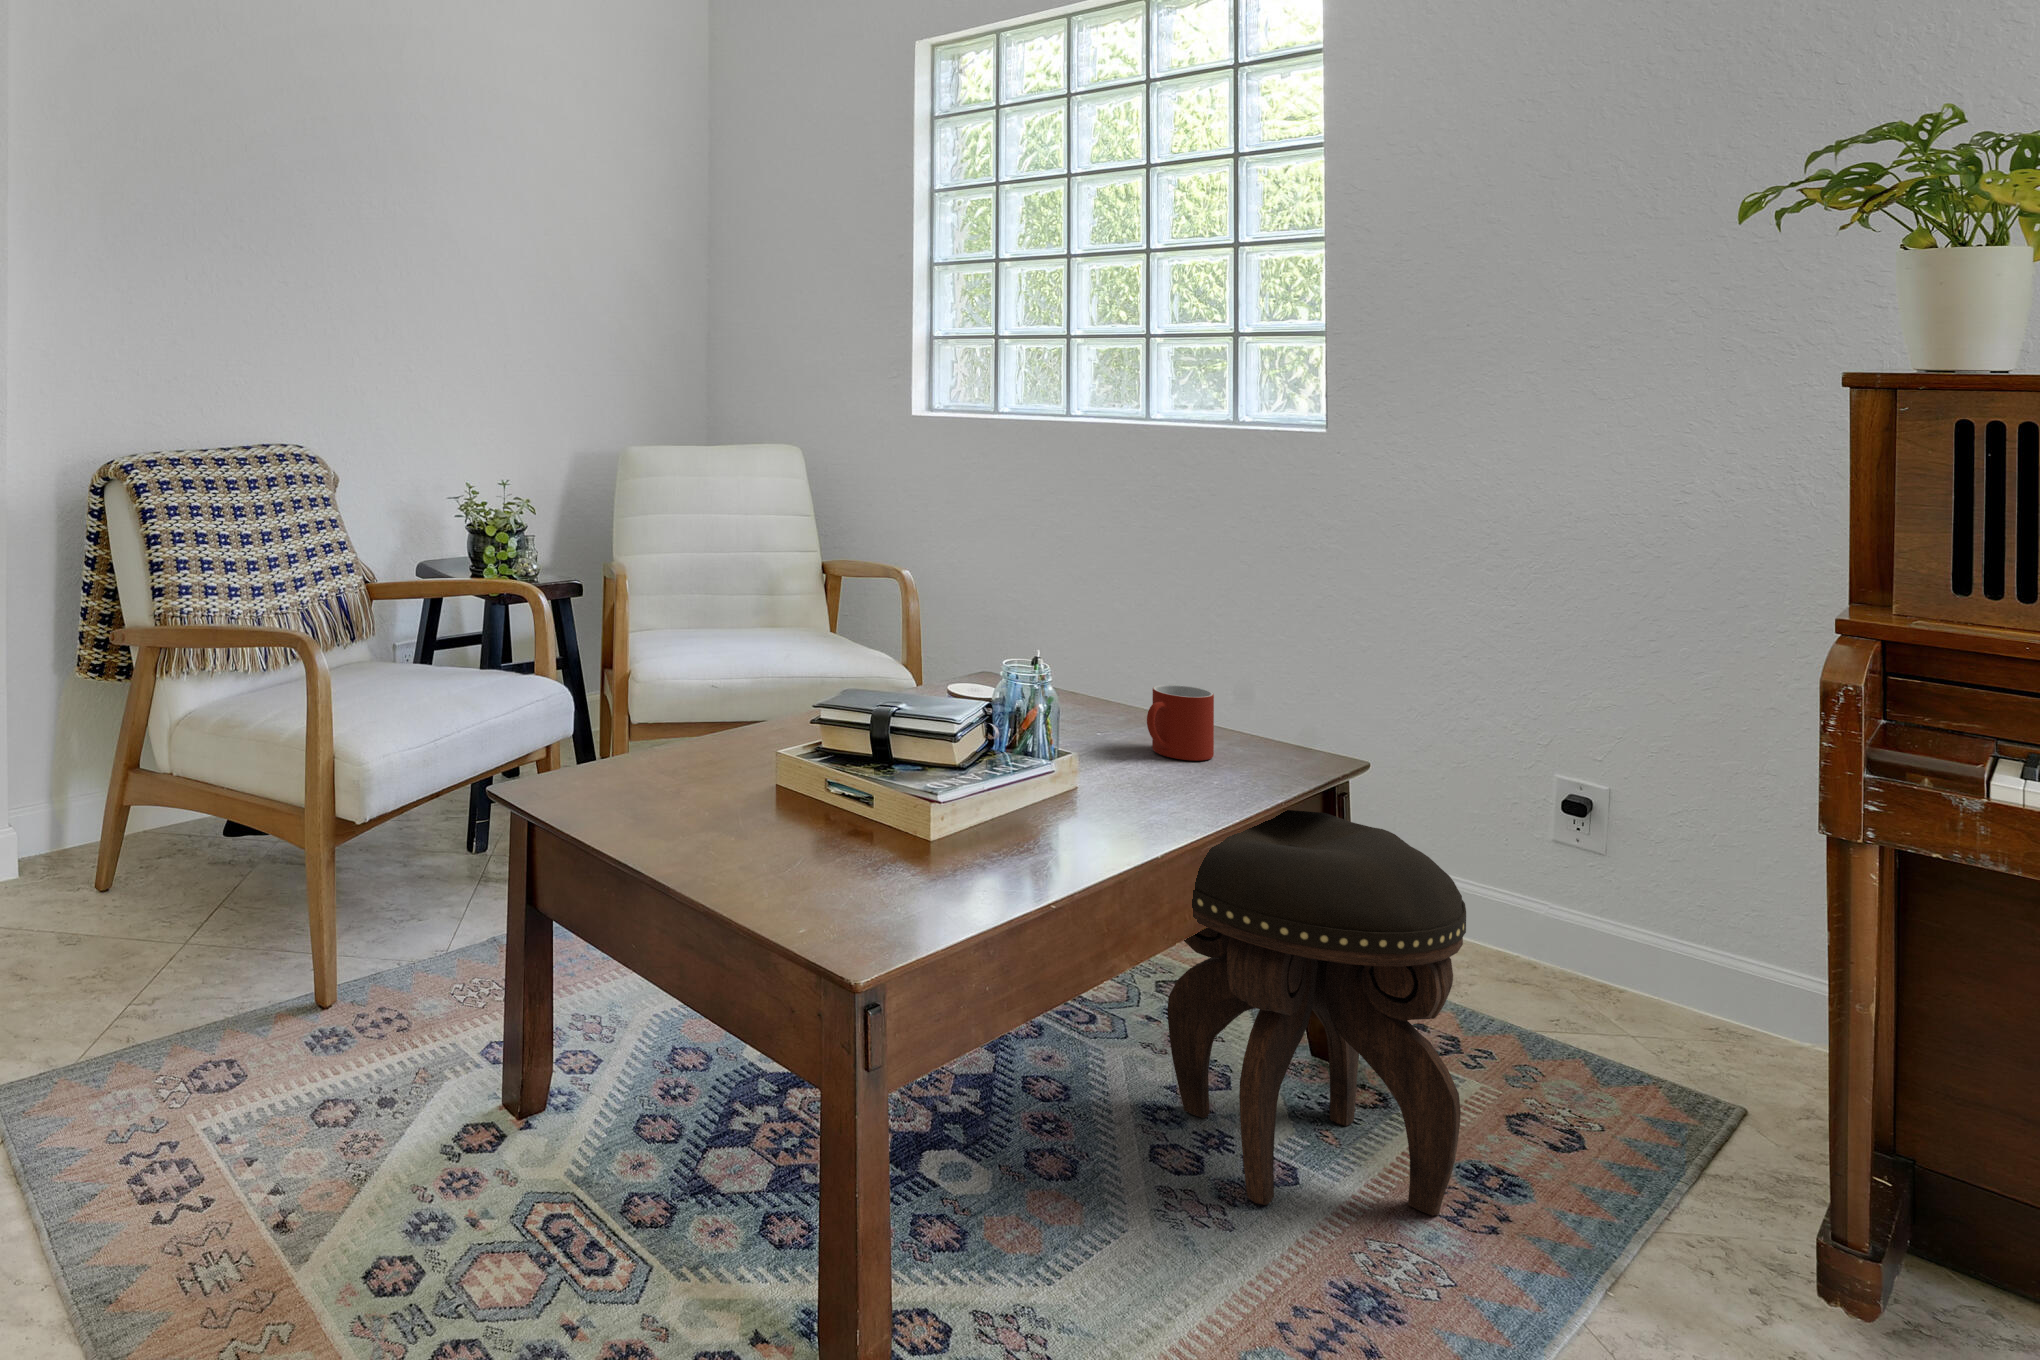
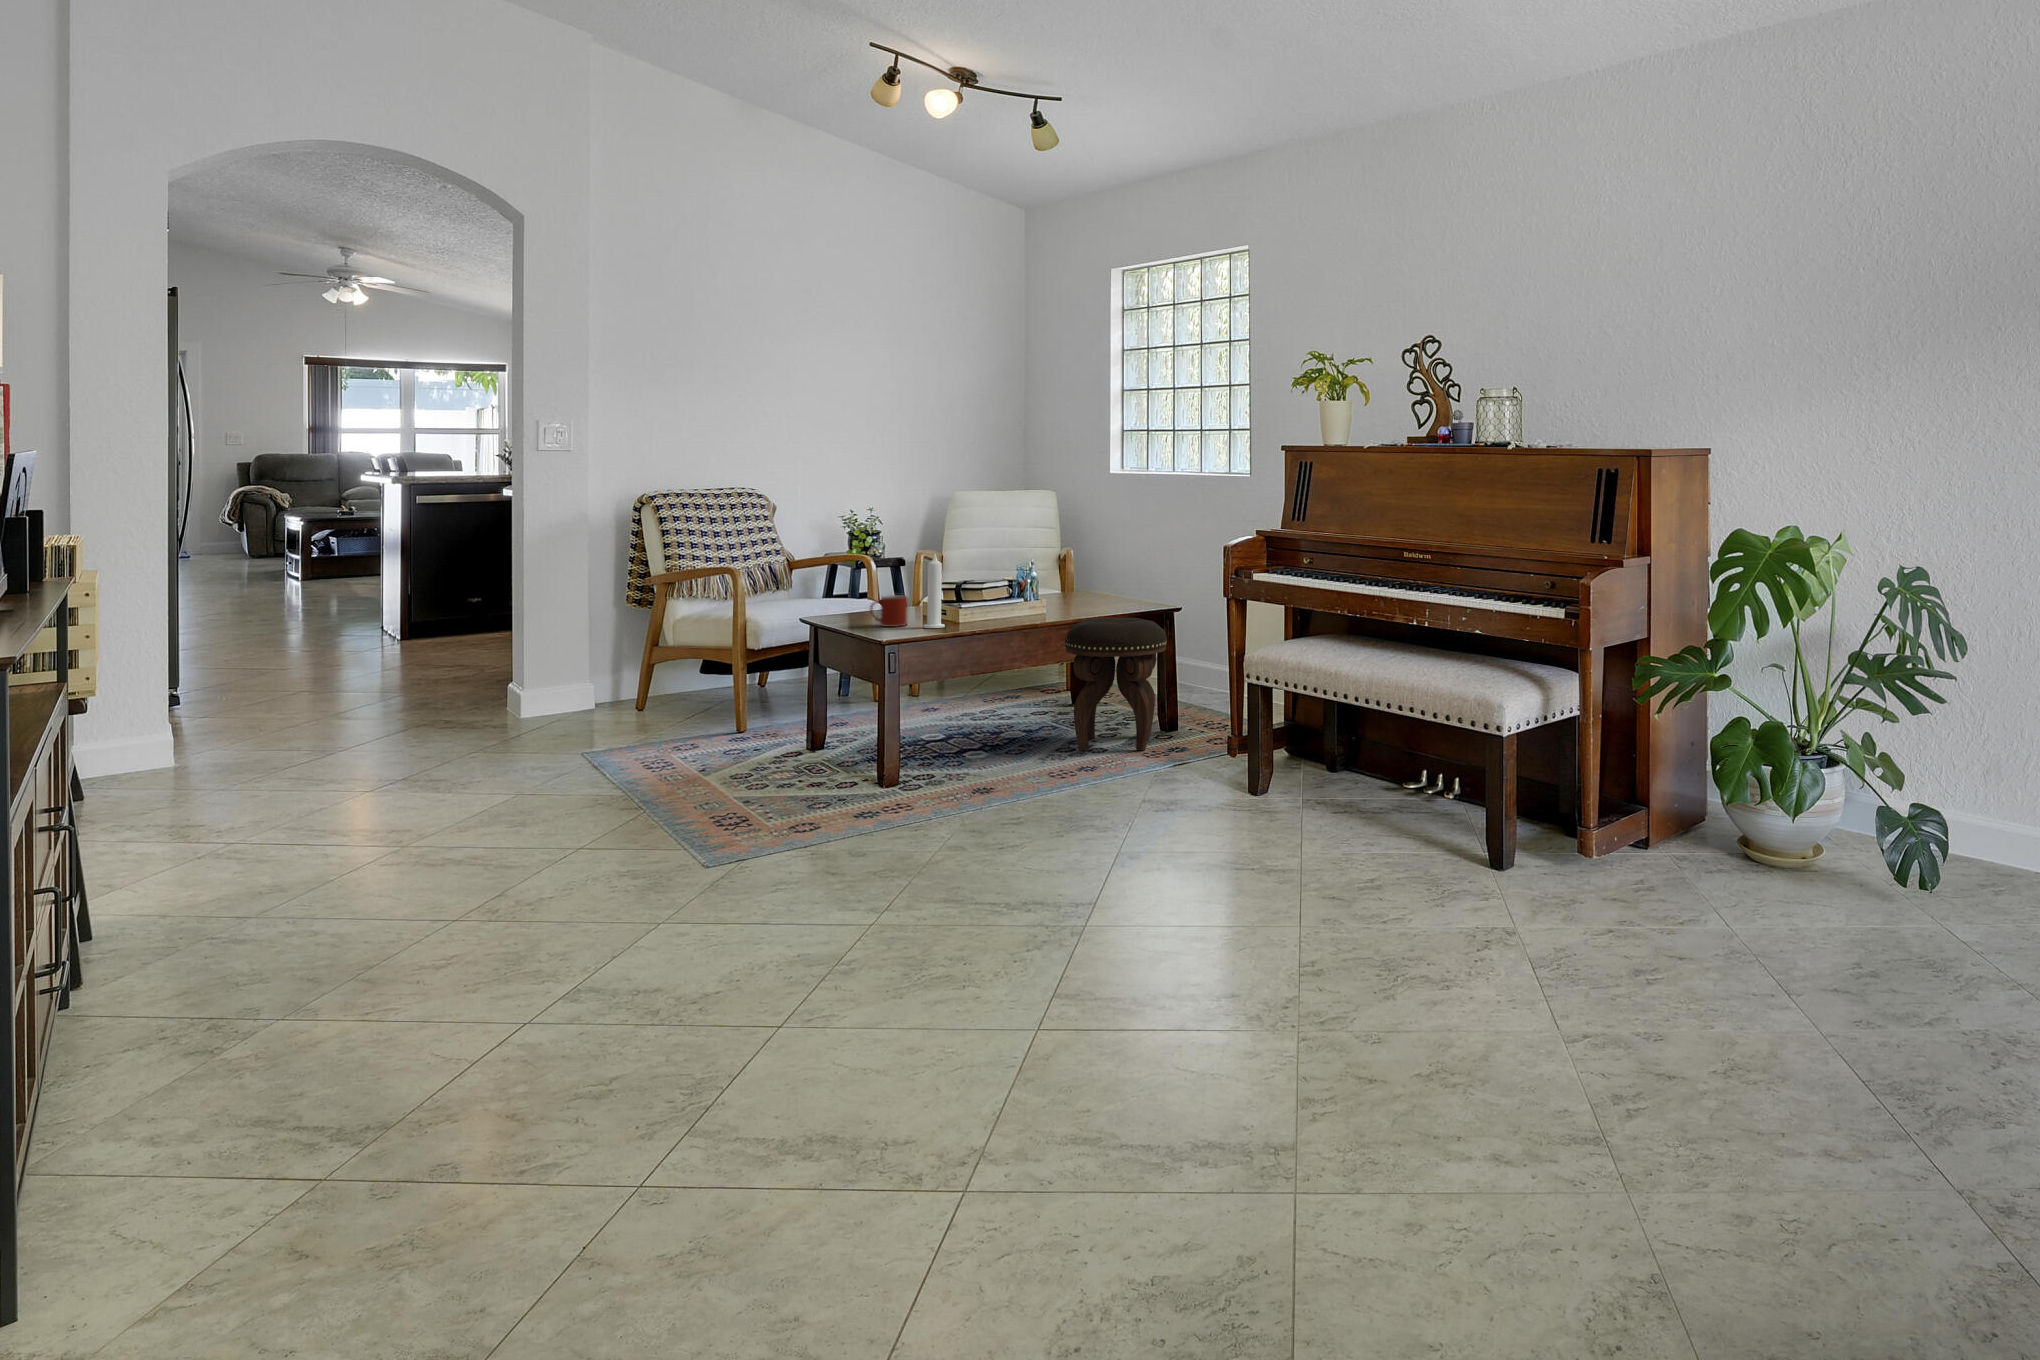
candle: none [878,676,938,894] -> present [923,554,945,628]
mug: present [1147,685,1214,761] -> present [870,595,908,627]

